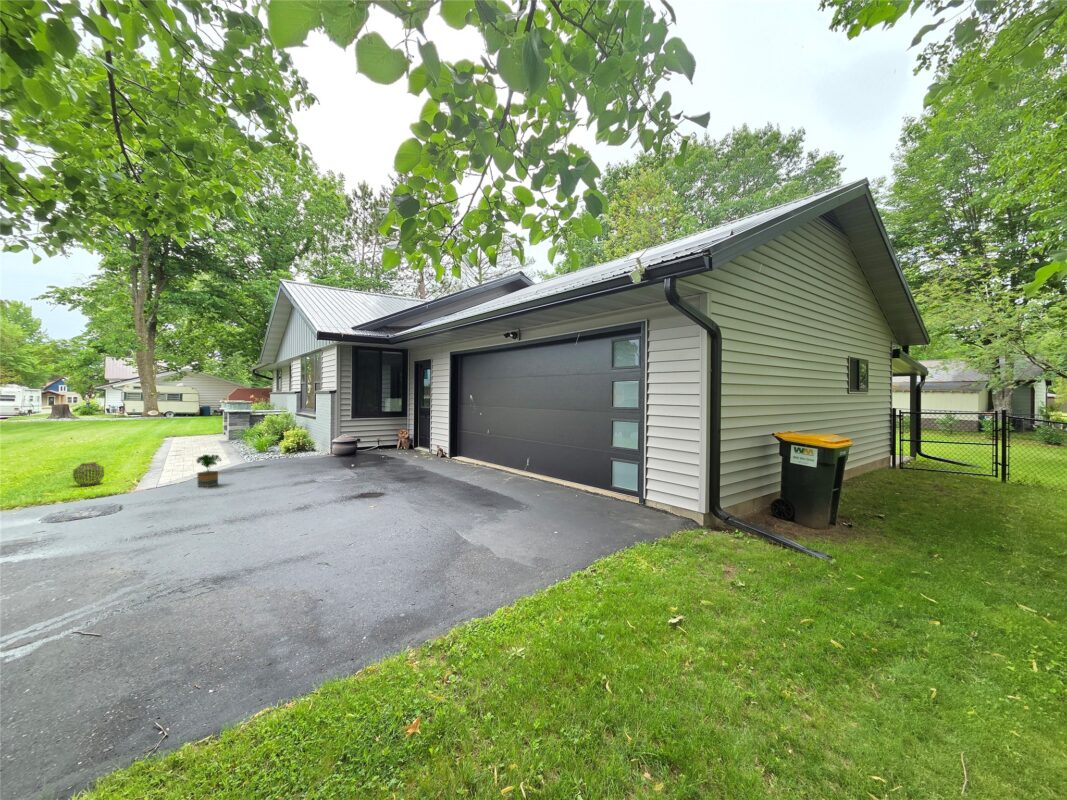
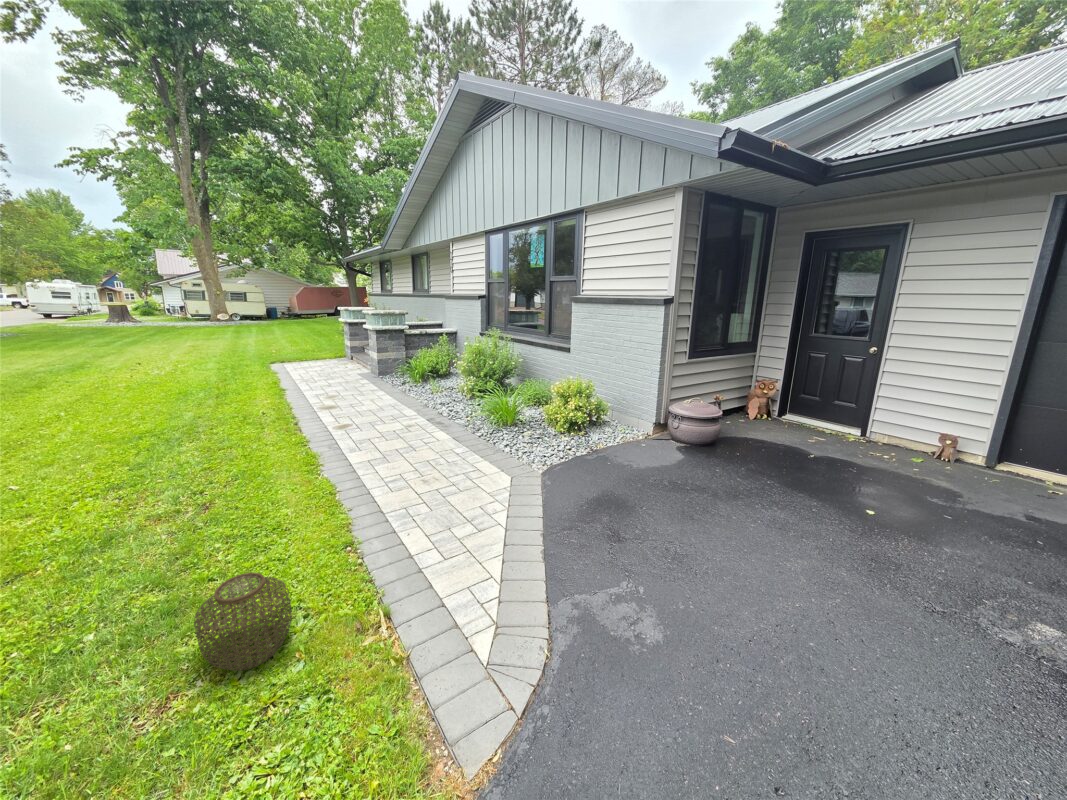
potted tree: present [197,455,221,487] -> none [679,585,783,735]

